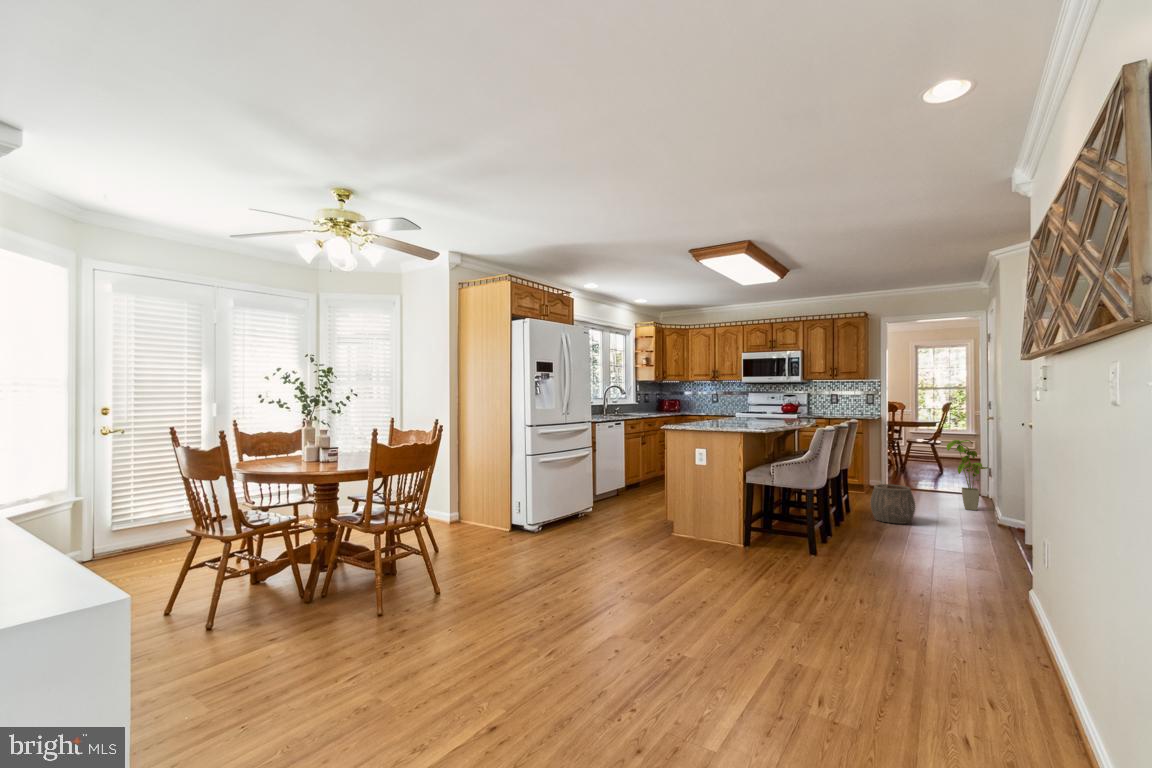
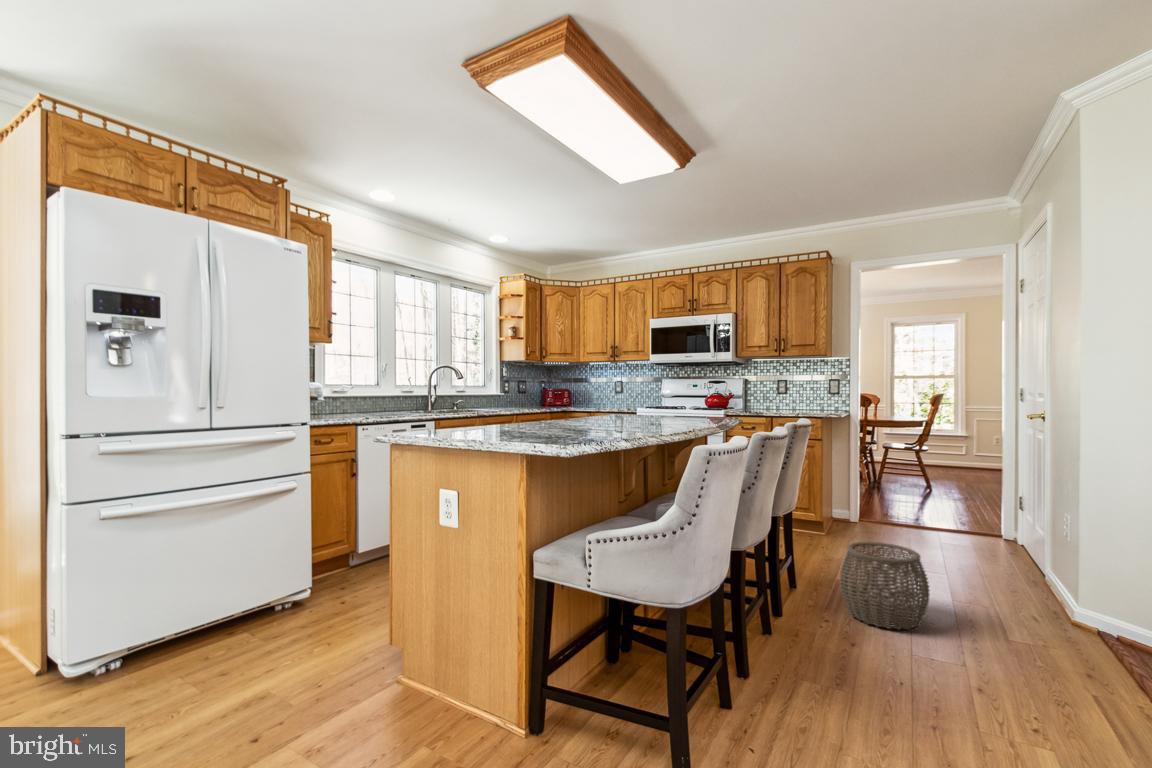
house plant: present [947,440,988,510] -> none [971,453,1053,582]

